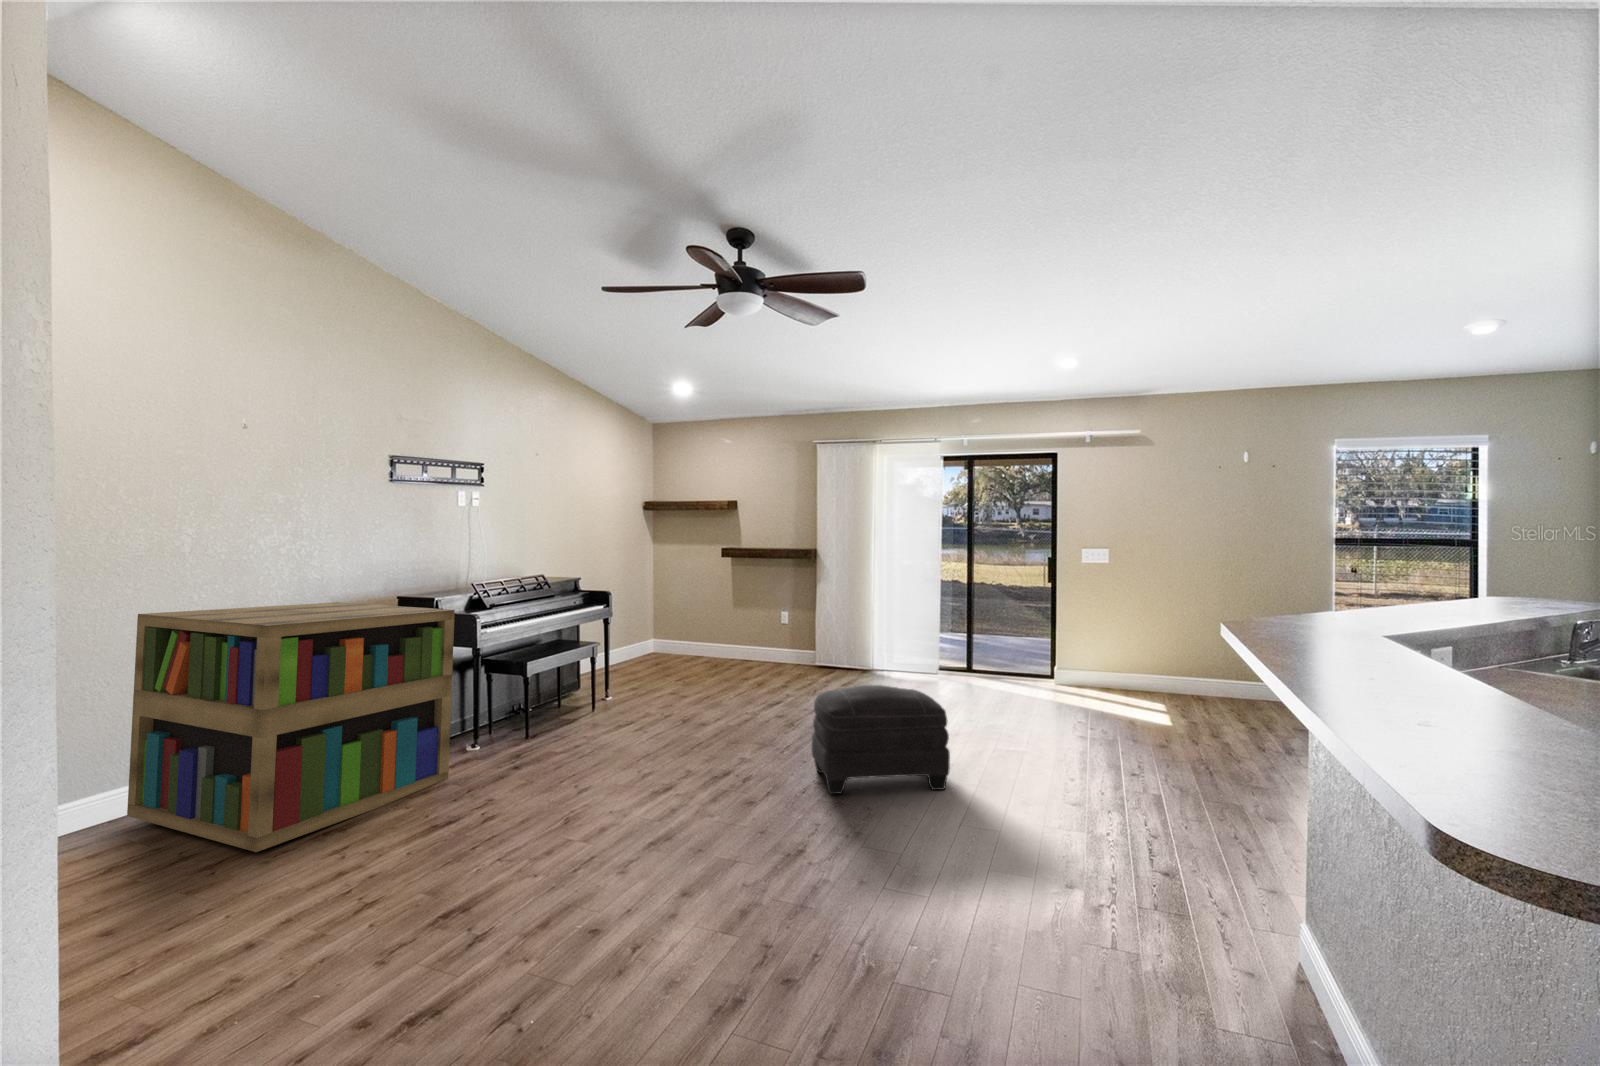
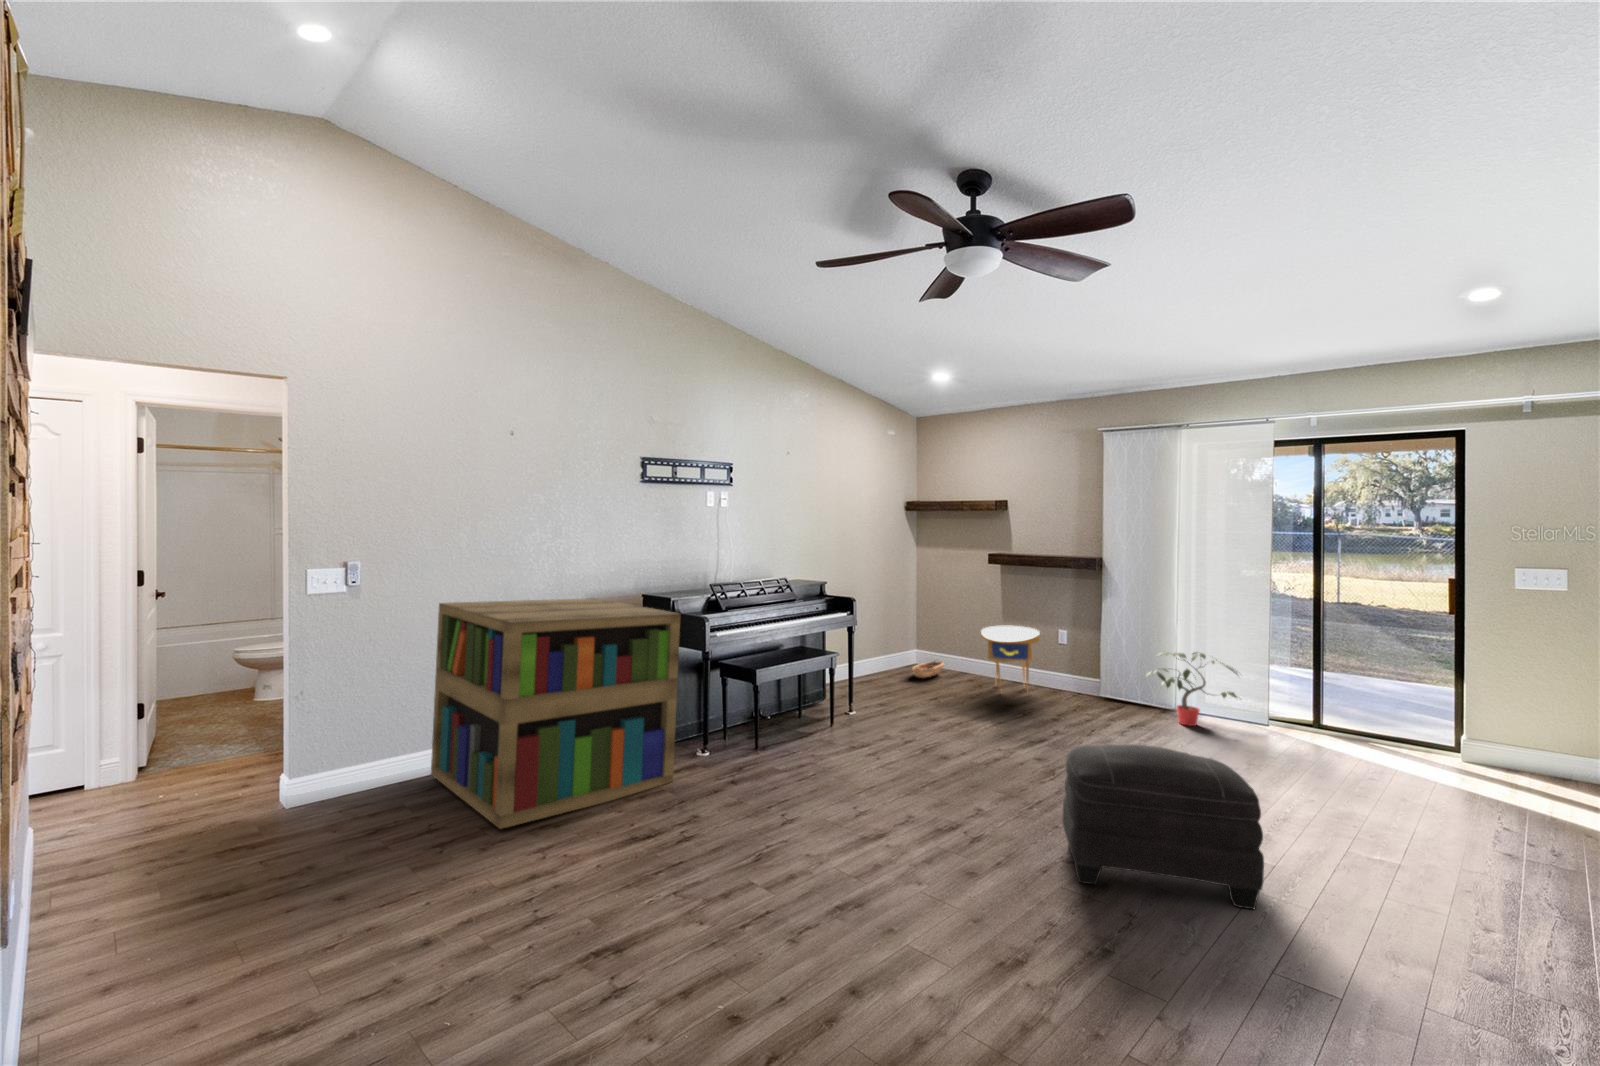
side table: none [719,610,768,668] -> present [981,626,1040,692]
potted plant: none [848,620,917,677] -> present [1145,652,1237,726]
basket: none [650,645,687,663] -> present [912,659,943,678]

